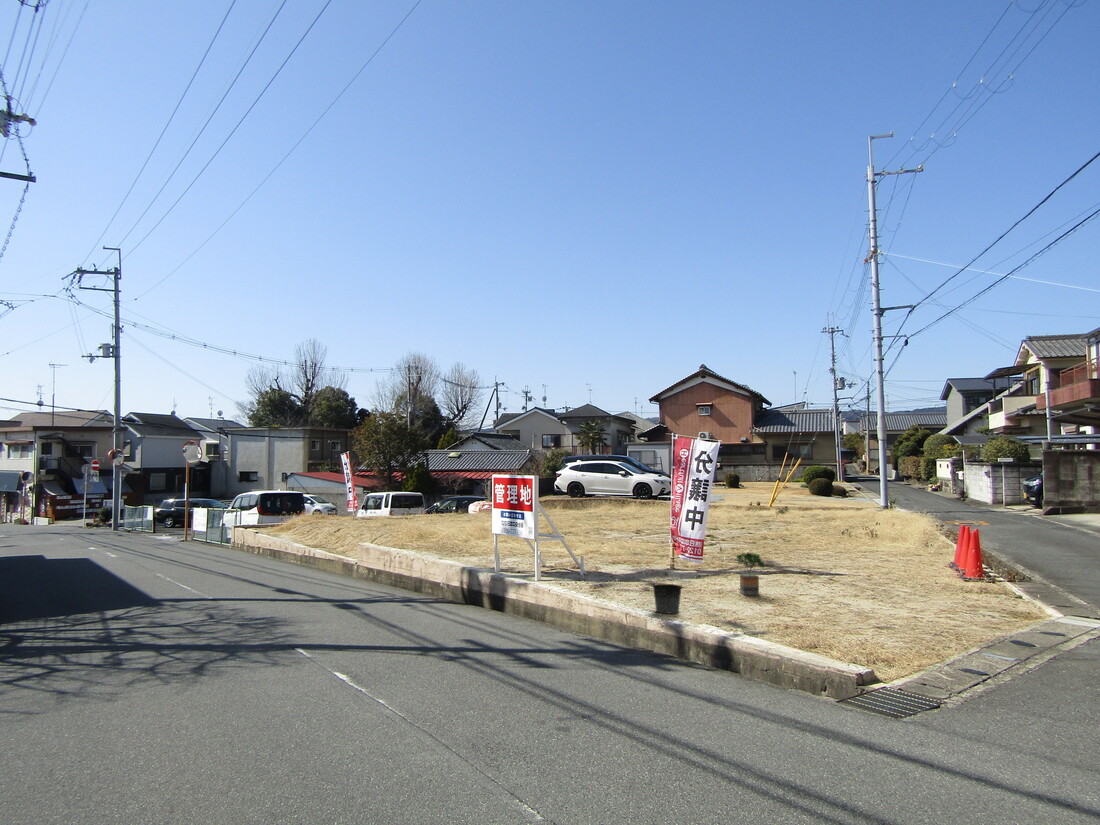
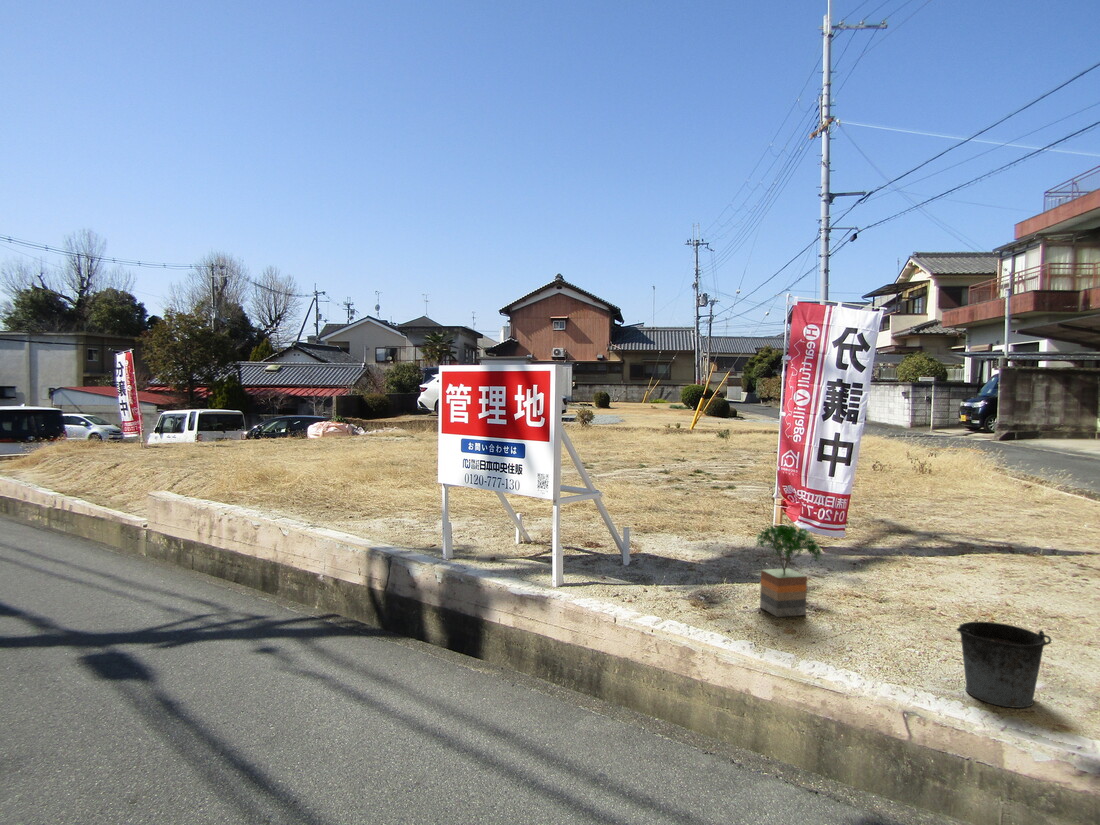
potted tree: present [736,553,765,595] -> present [757,525,822,617]

